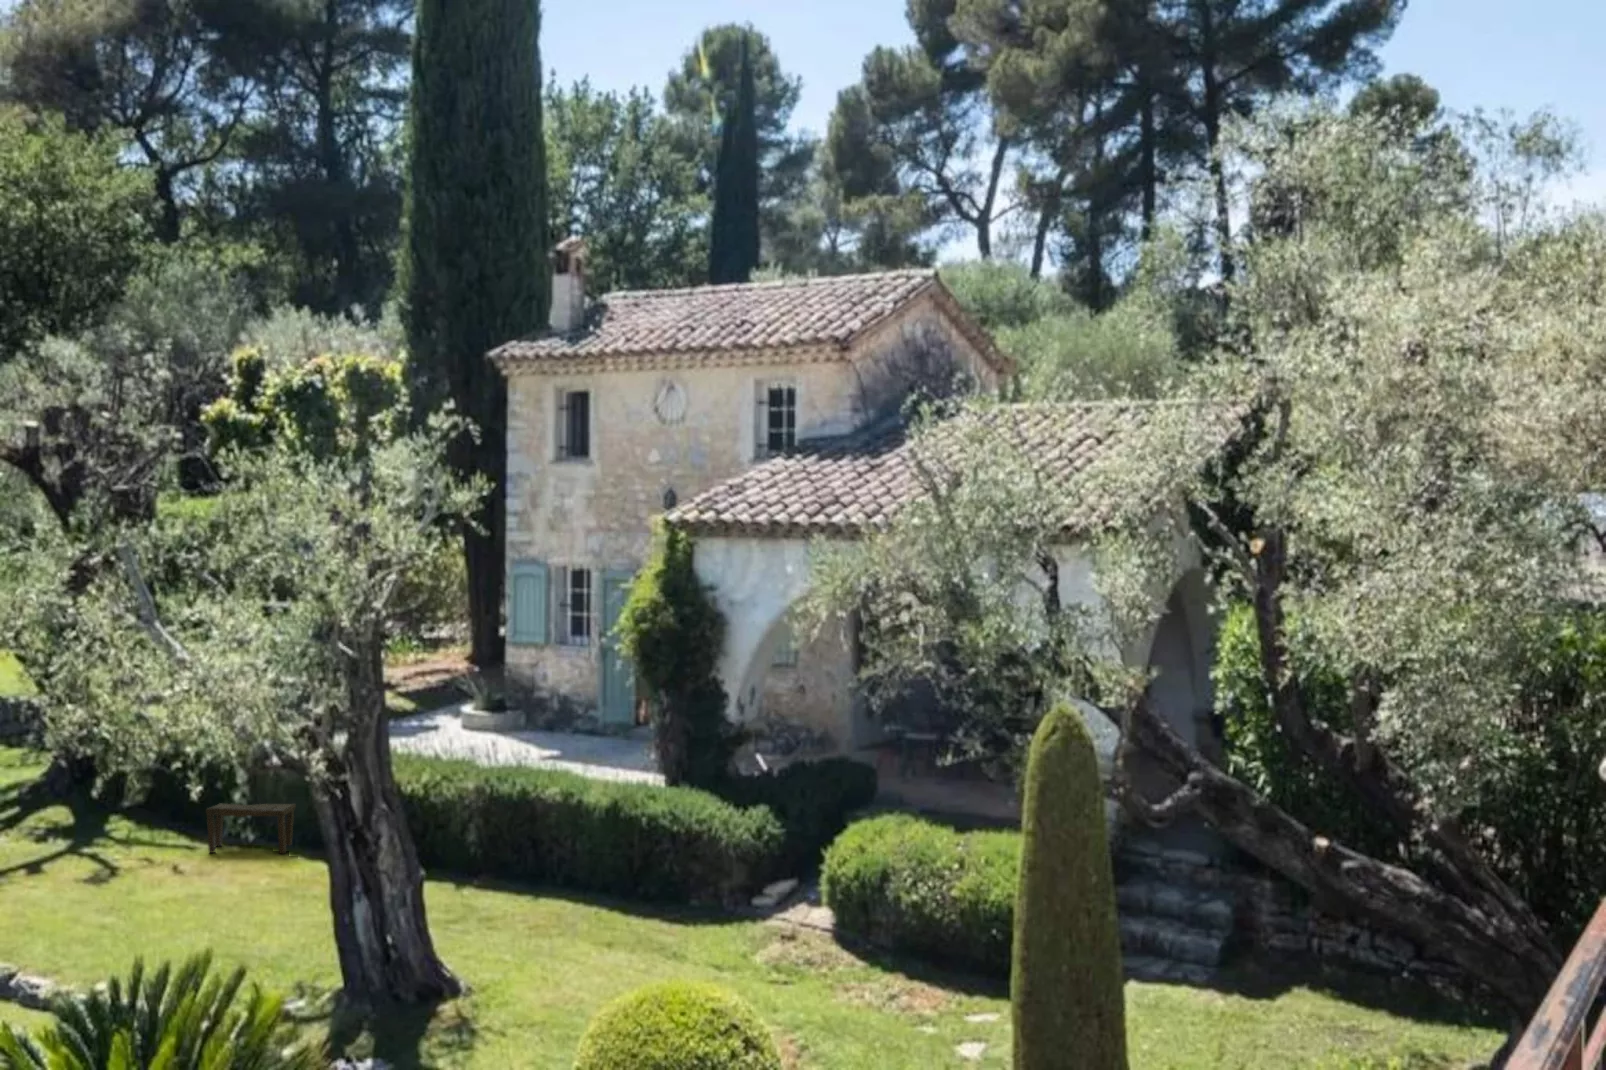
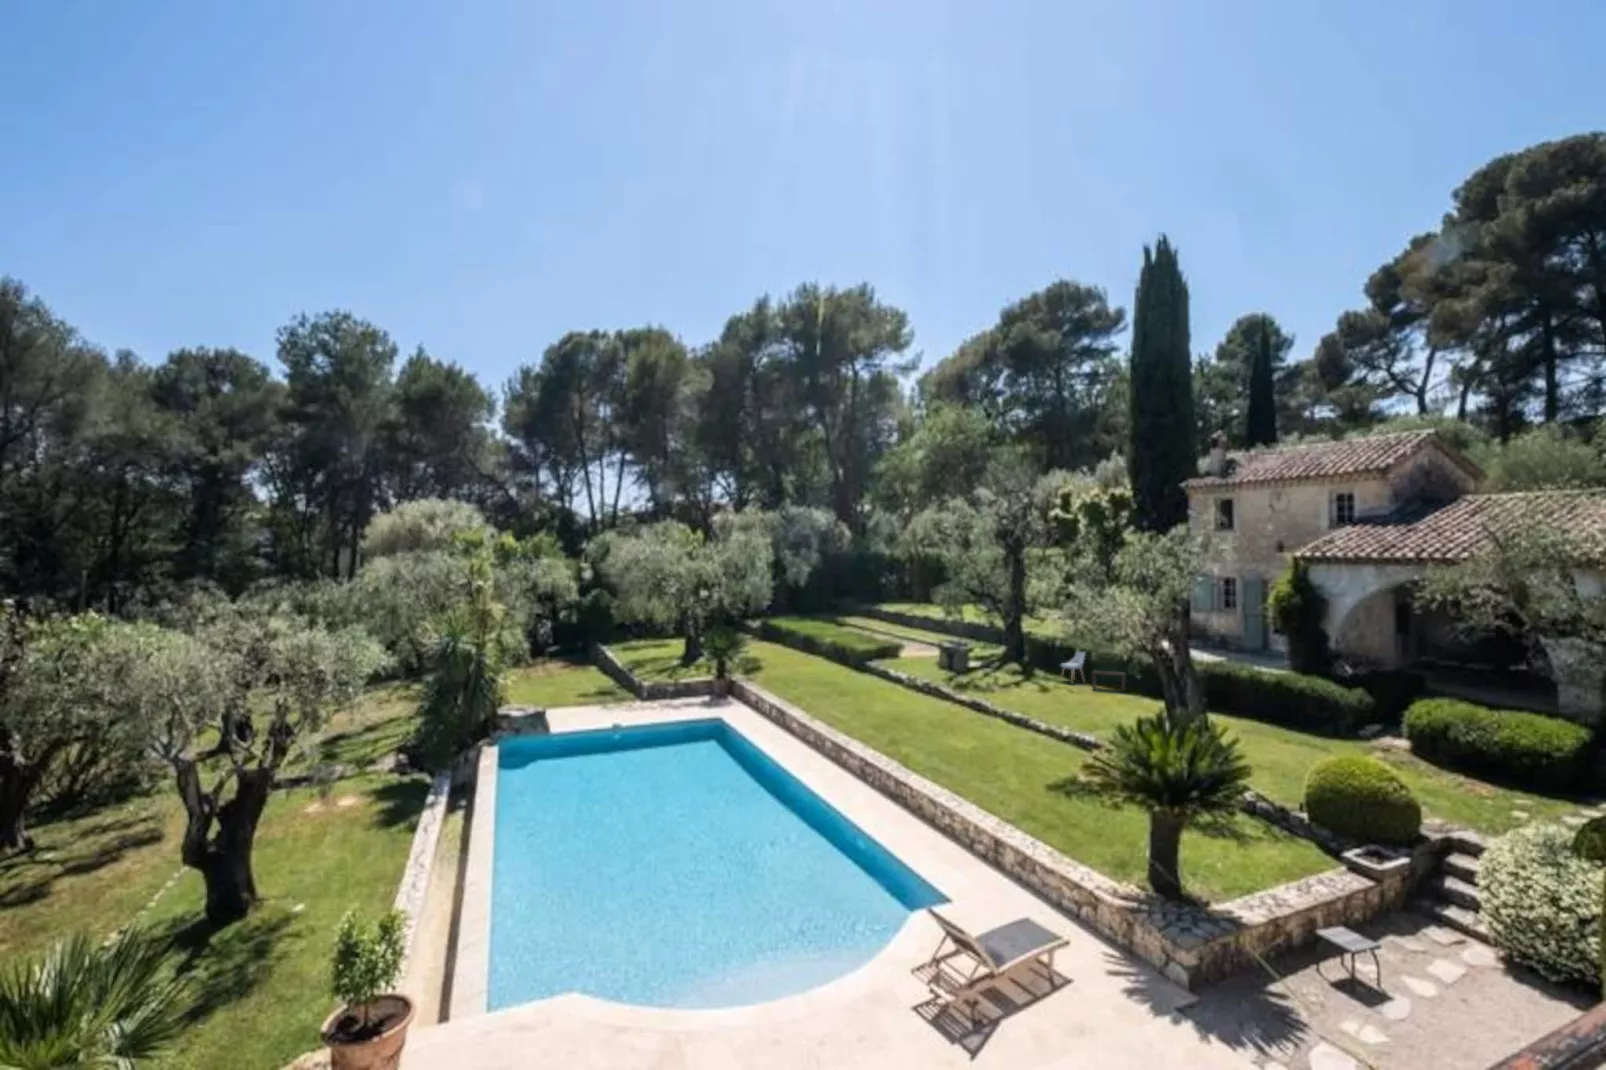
chair: none [144,732,214,840] -> present [1061,651,1086,683]

